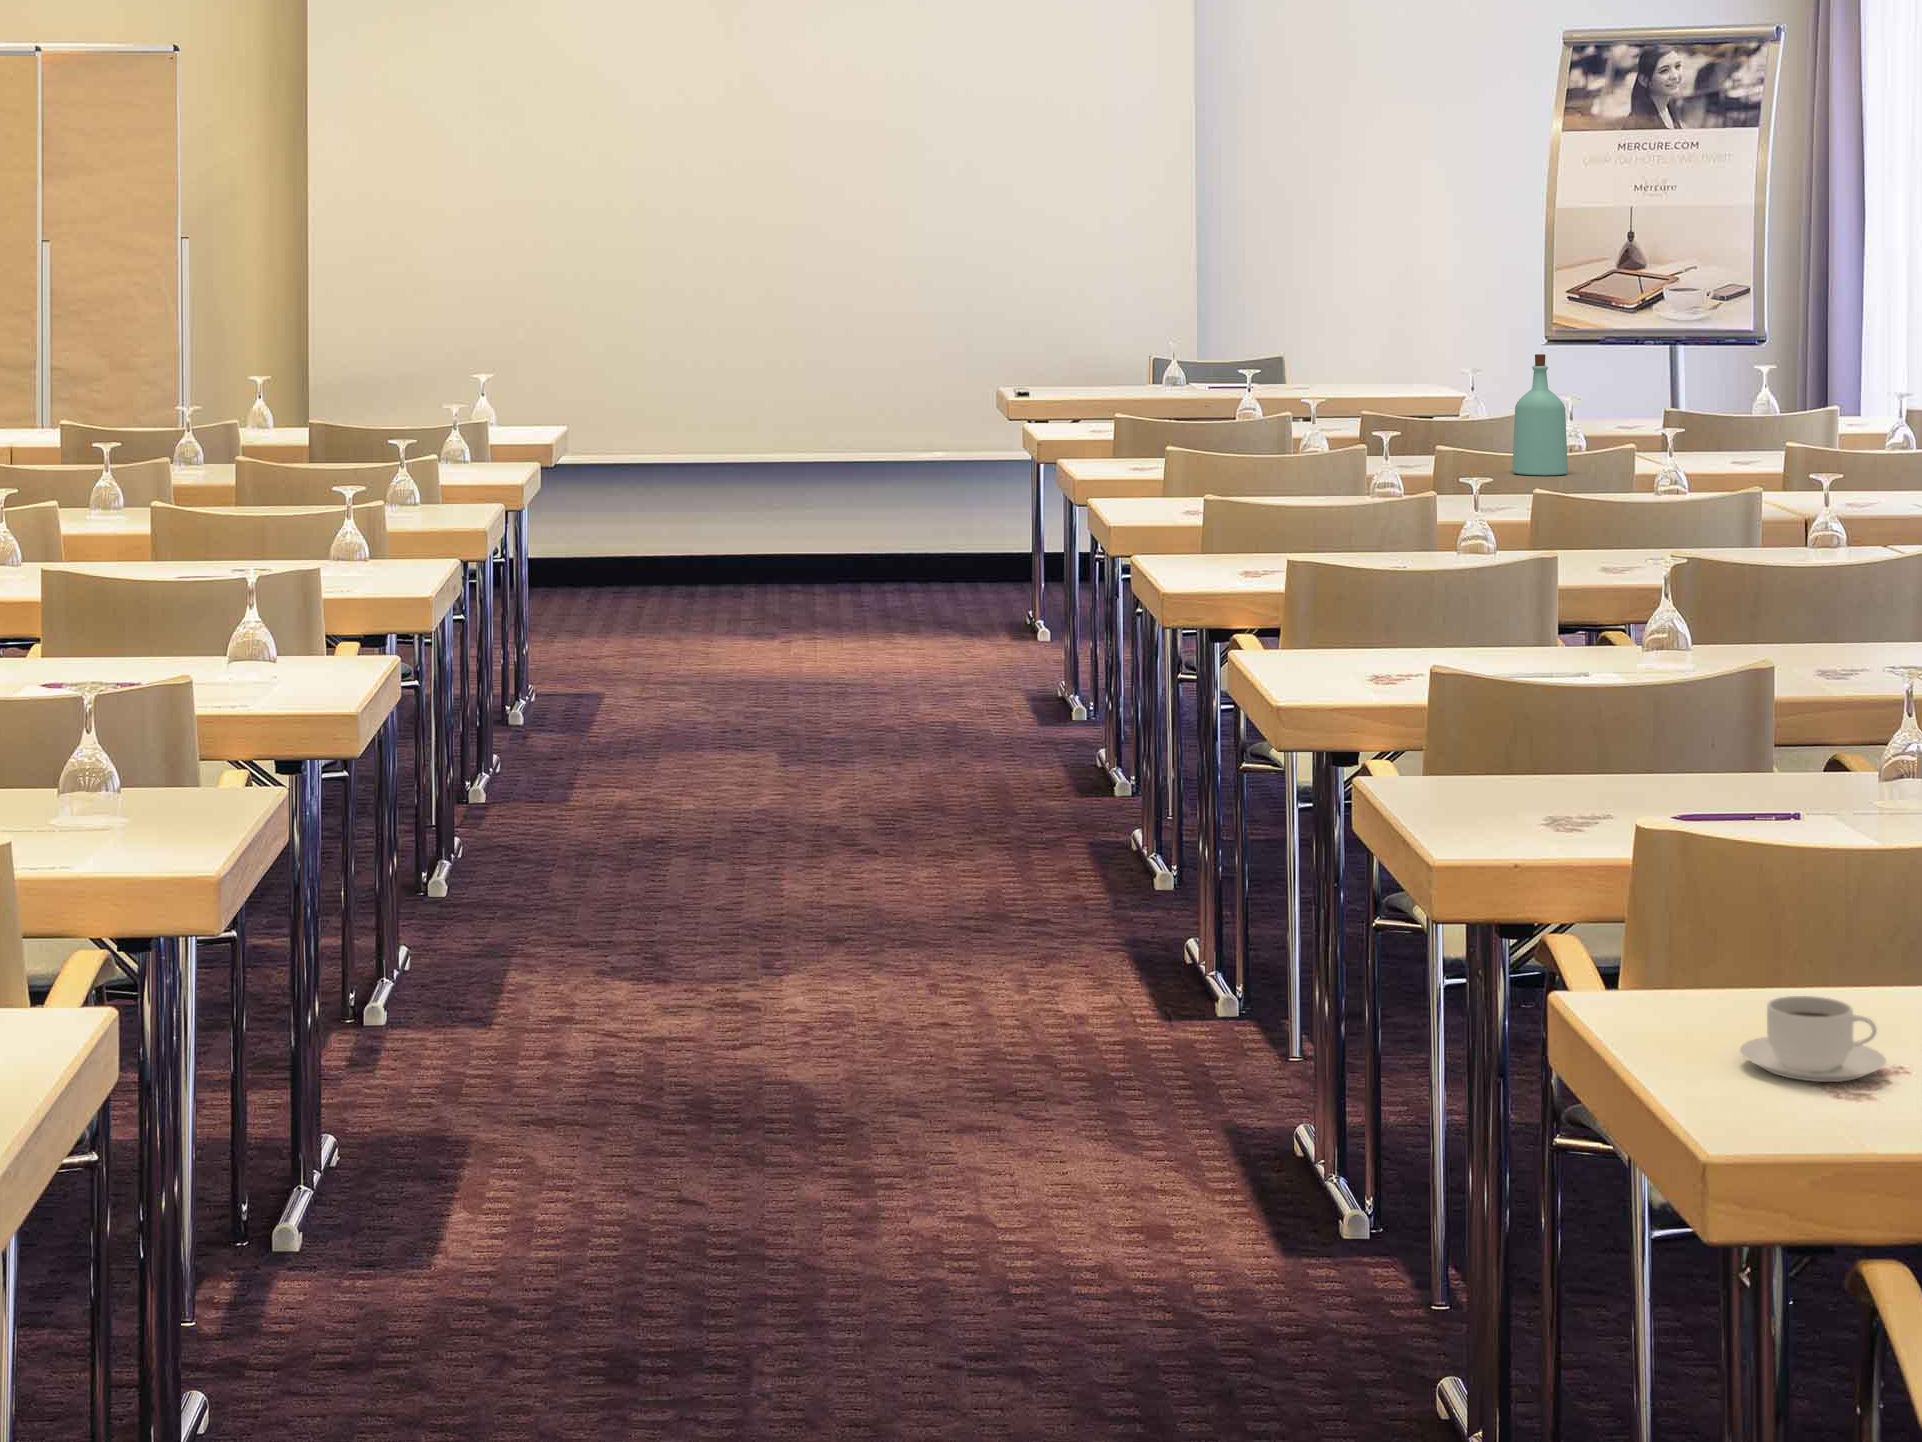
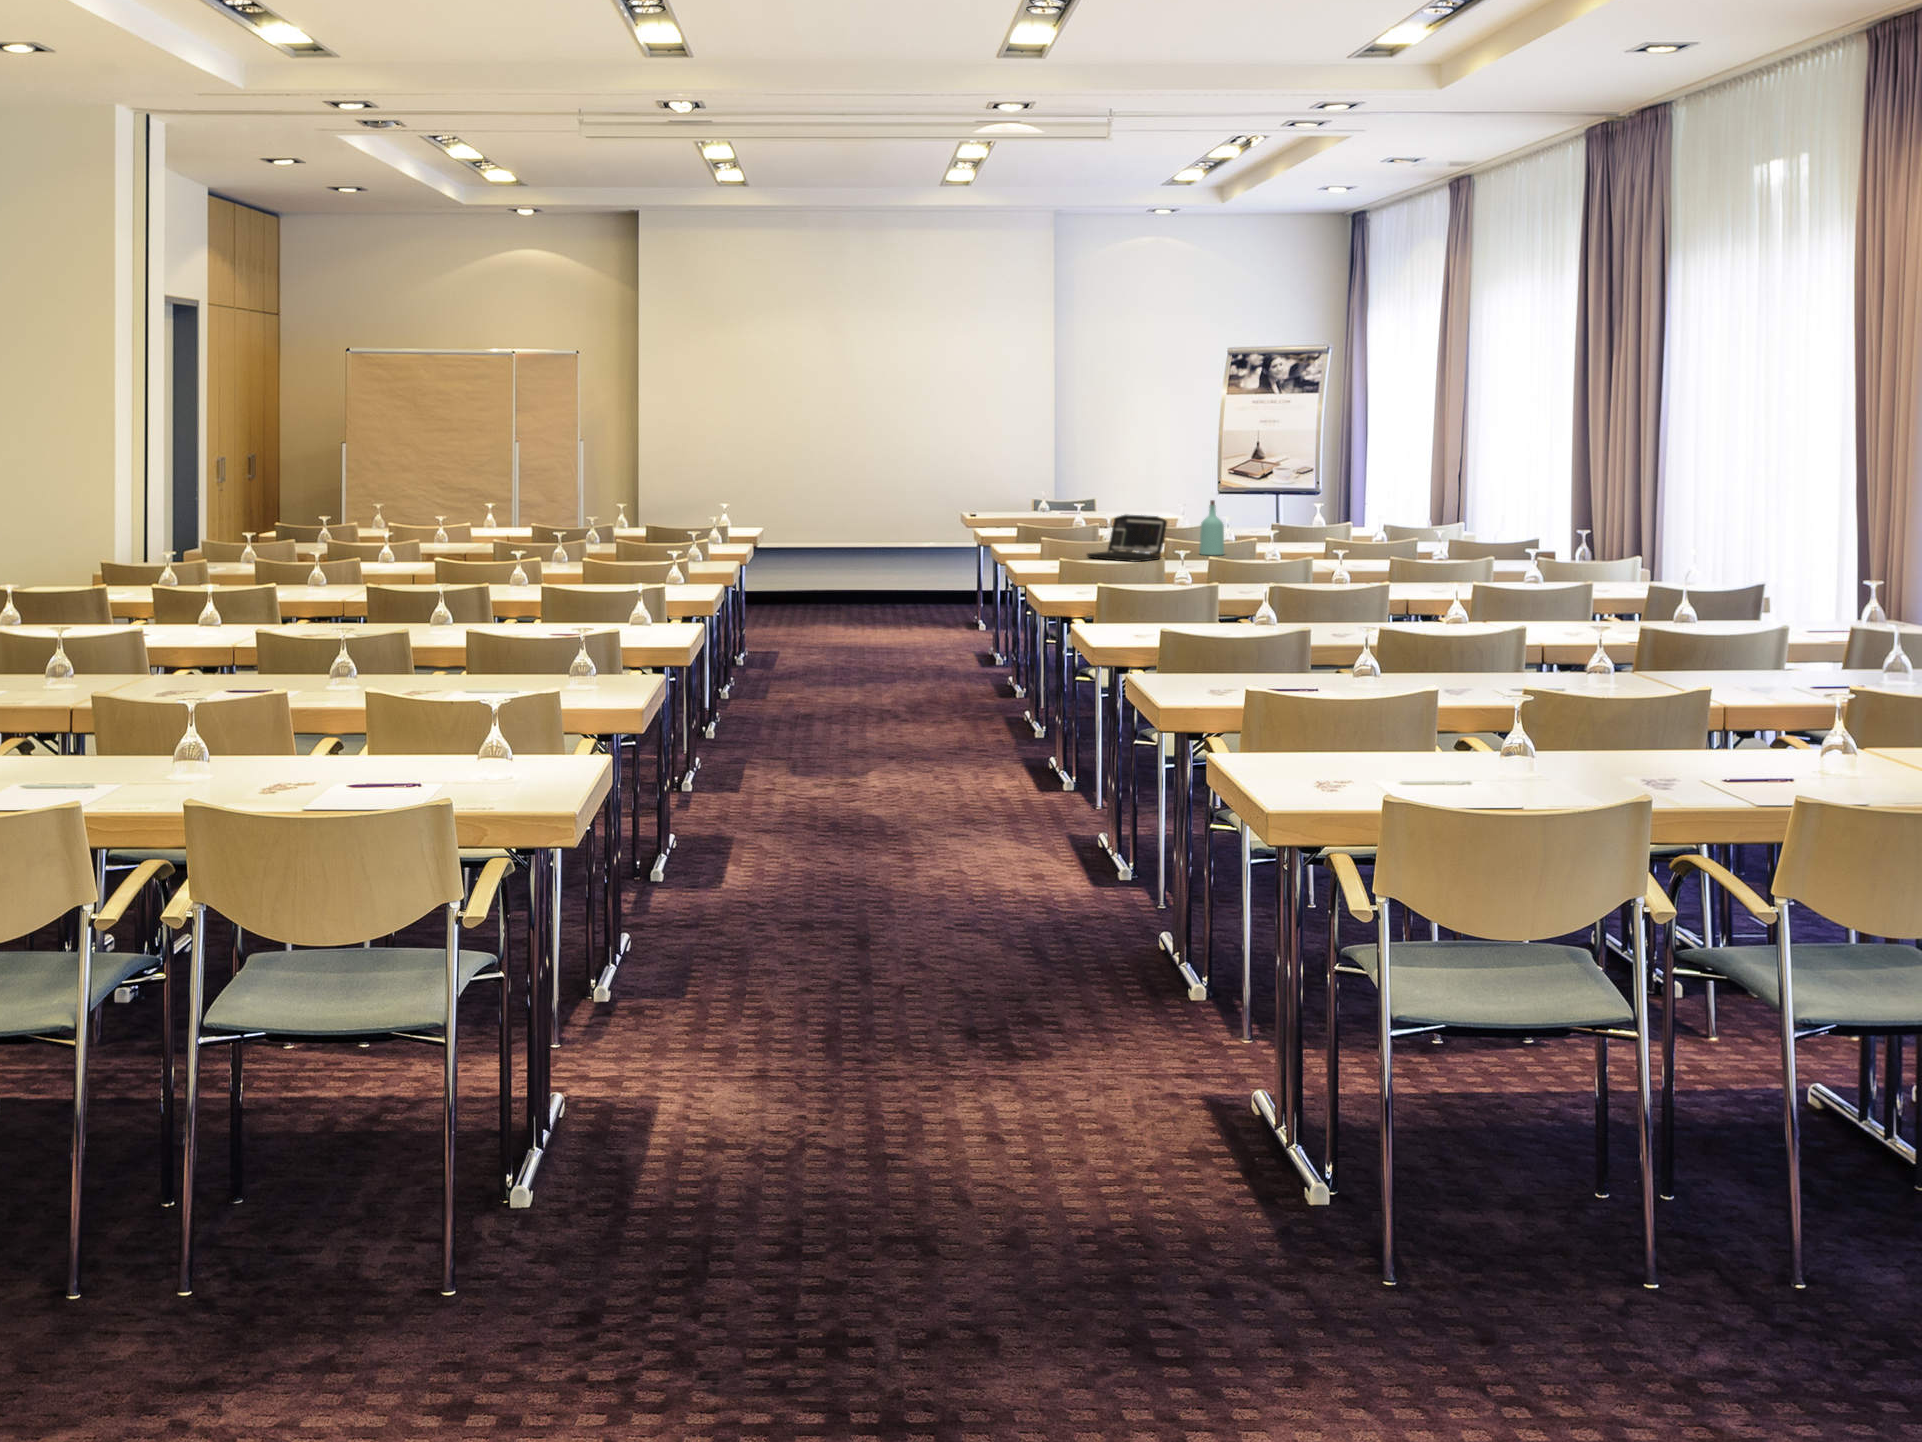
laptop: none [1266,387,1443,492] -> present [1087,515,1167,562]
coffee cup: present [1740,996,1886,1082] -> none [1263,743,1318,773]

